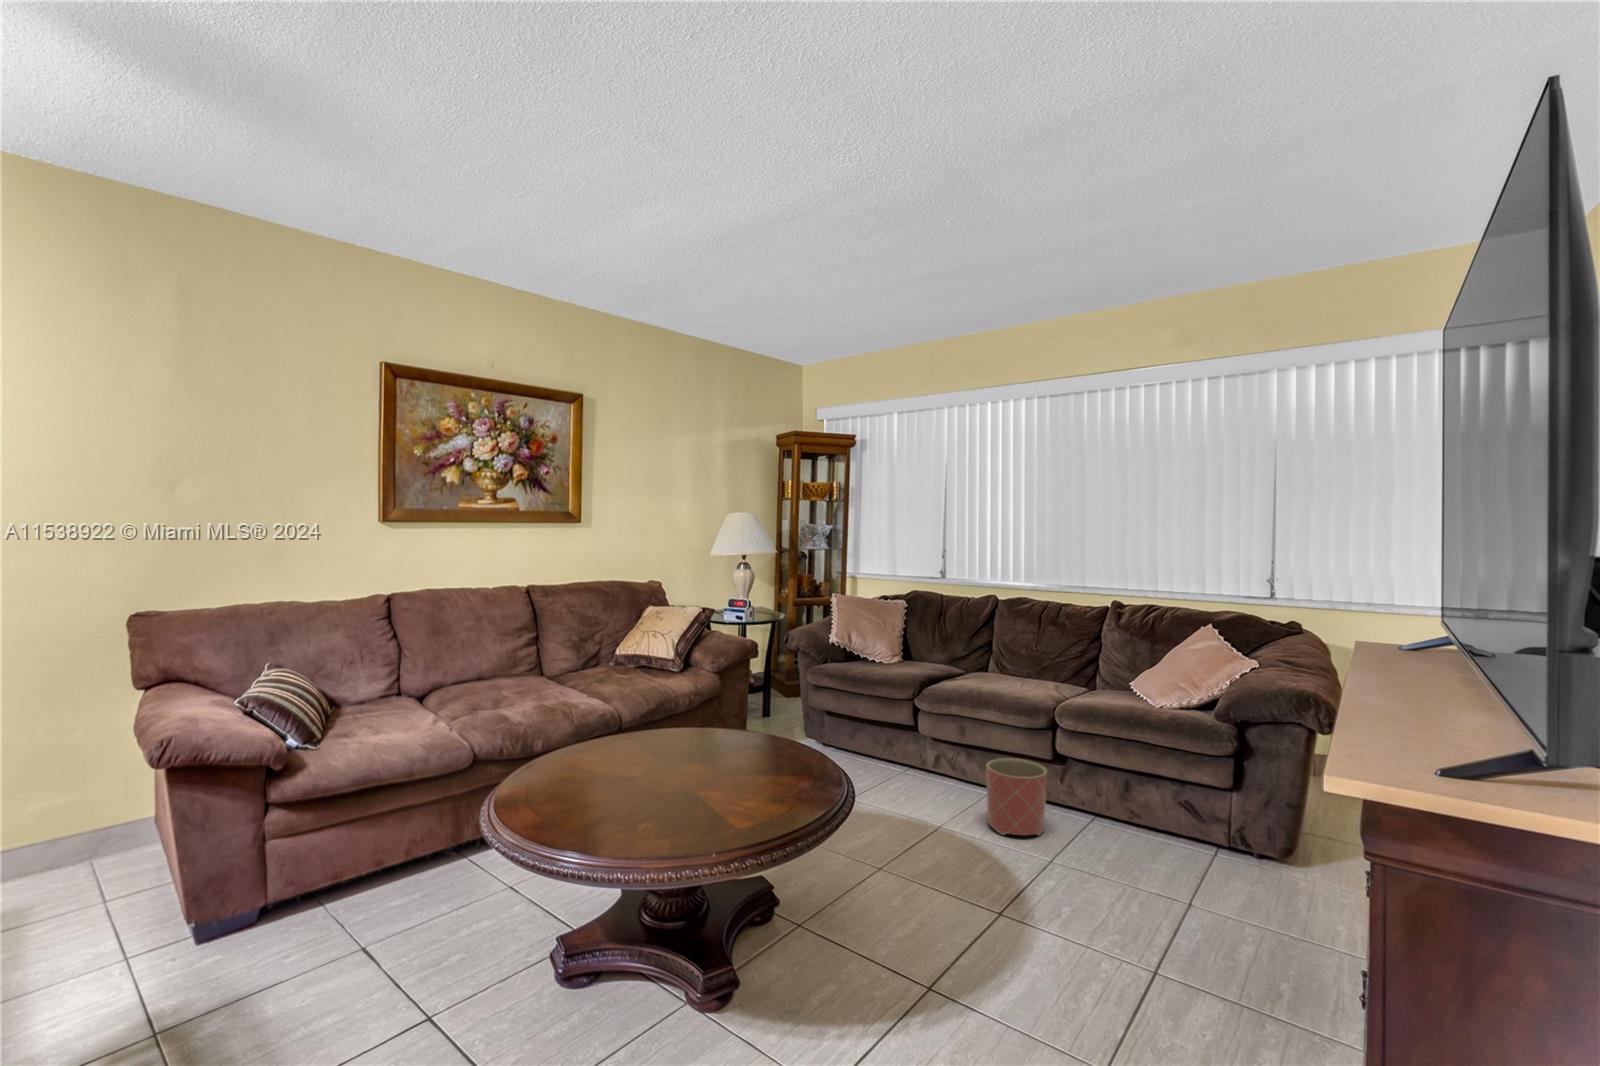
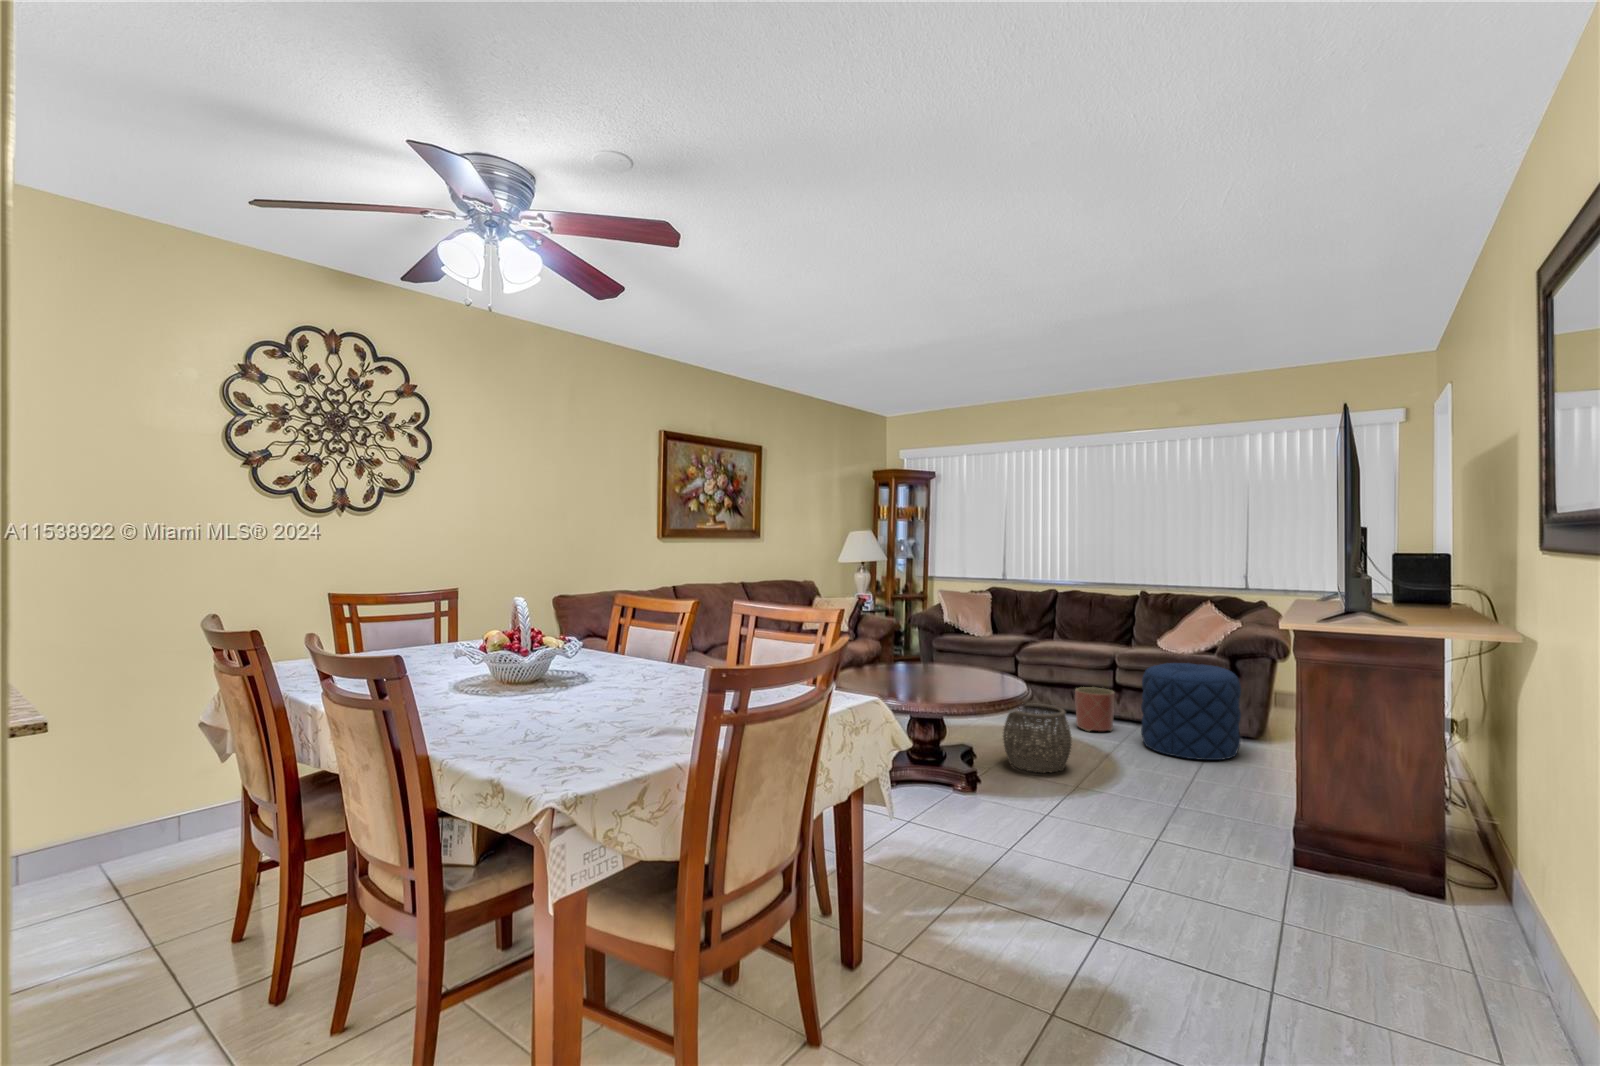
pouf: none [1082,733,1253,924] -> present [1141,663,1241,760]
woven basket: none [815,811,936,957] -> present [1003,703,1072,773]

